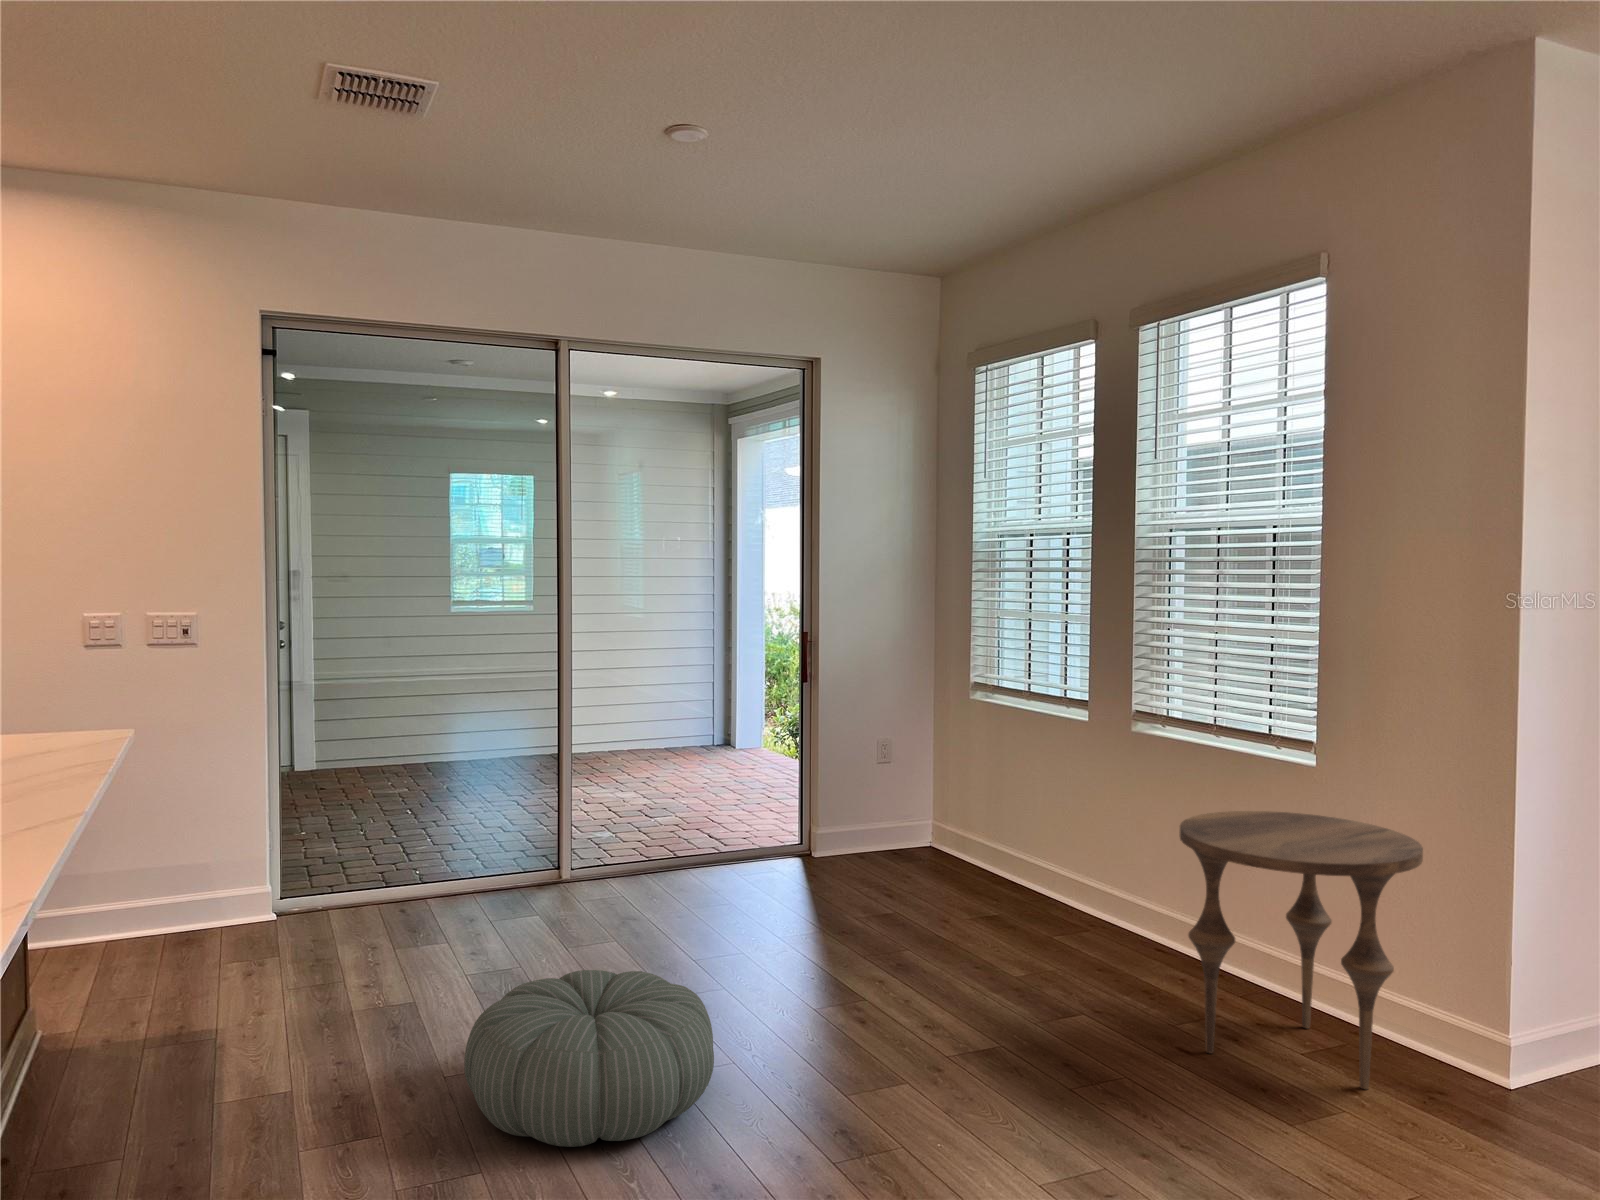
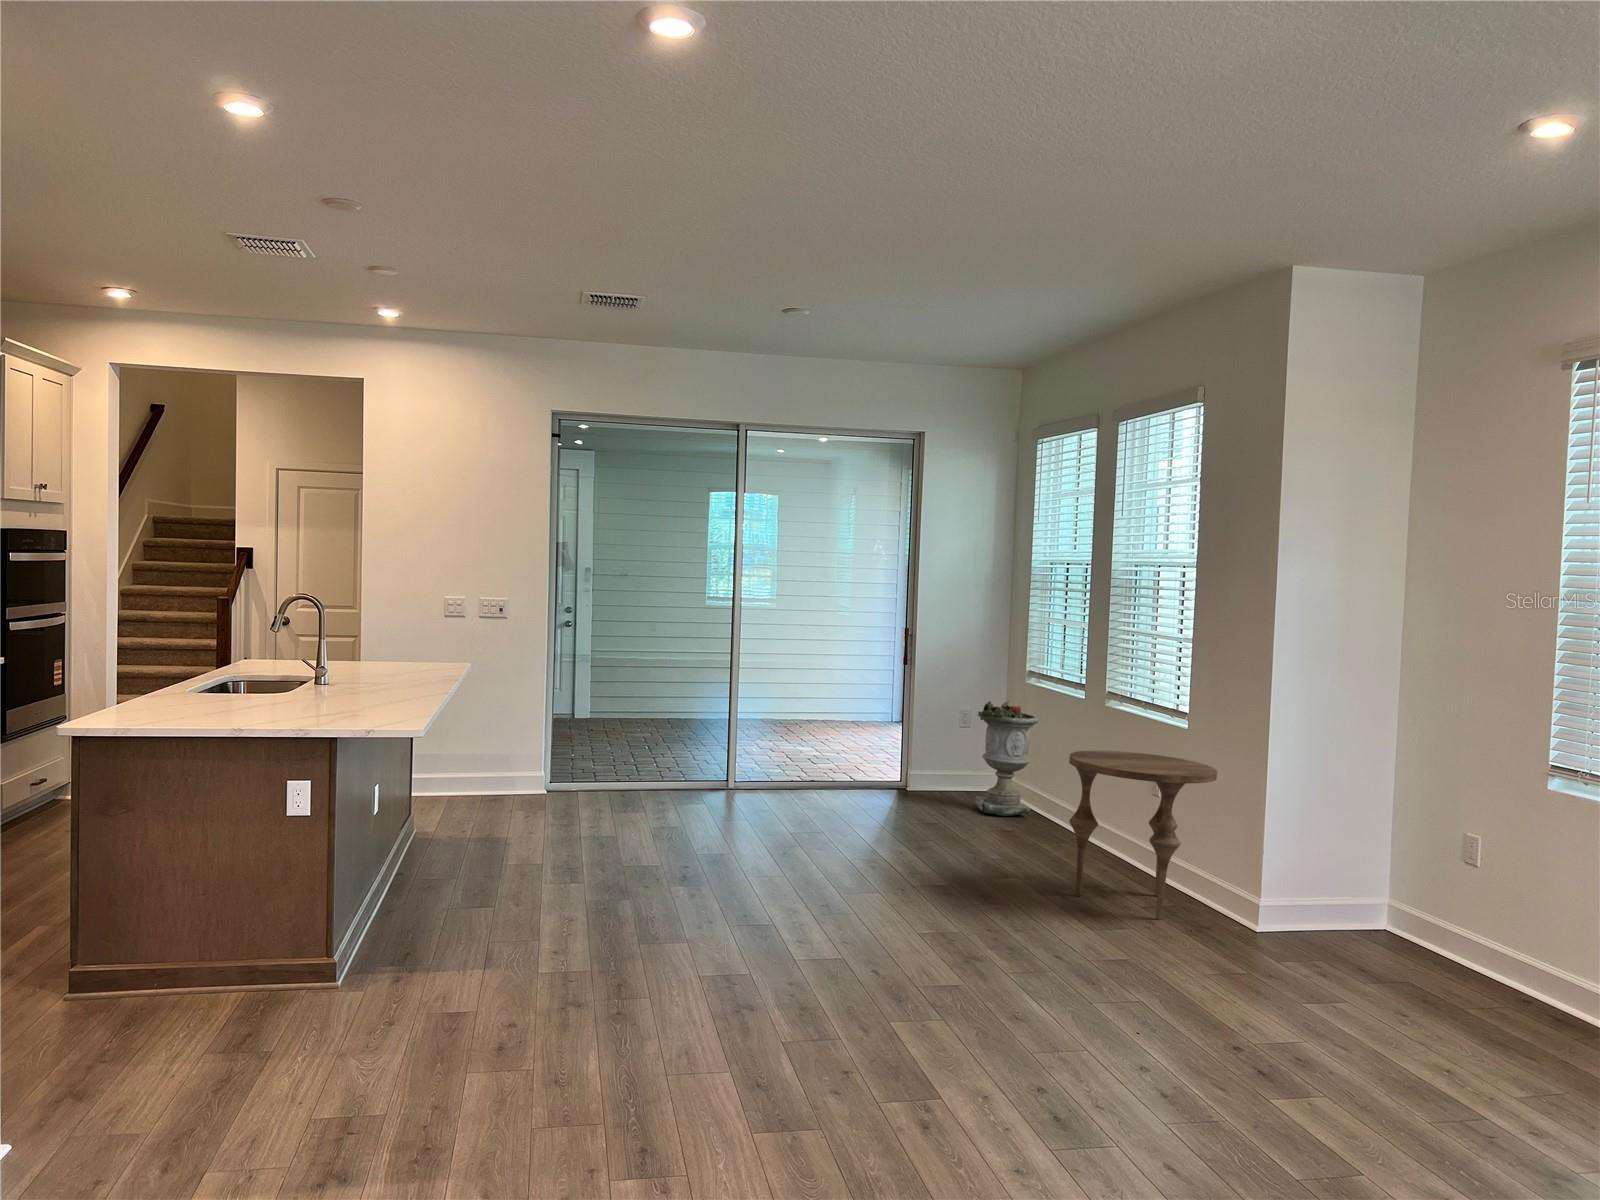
planter: none [924,727,1008,889] -> present [974,701,1039,816]
pouf: present [464,970,714,1147] -> none [627,797,766,877]

